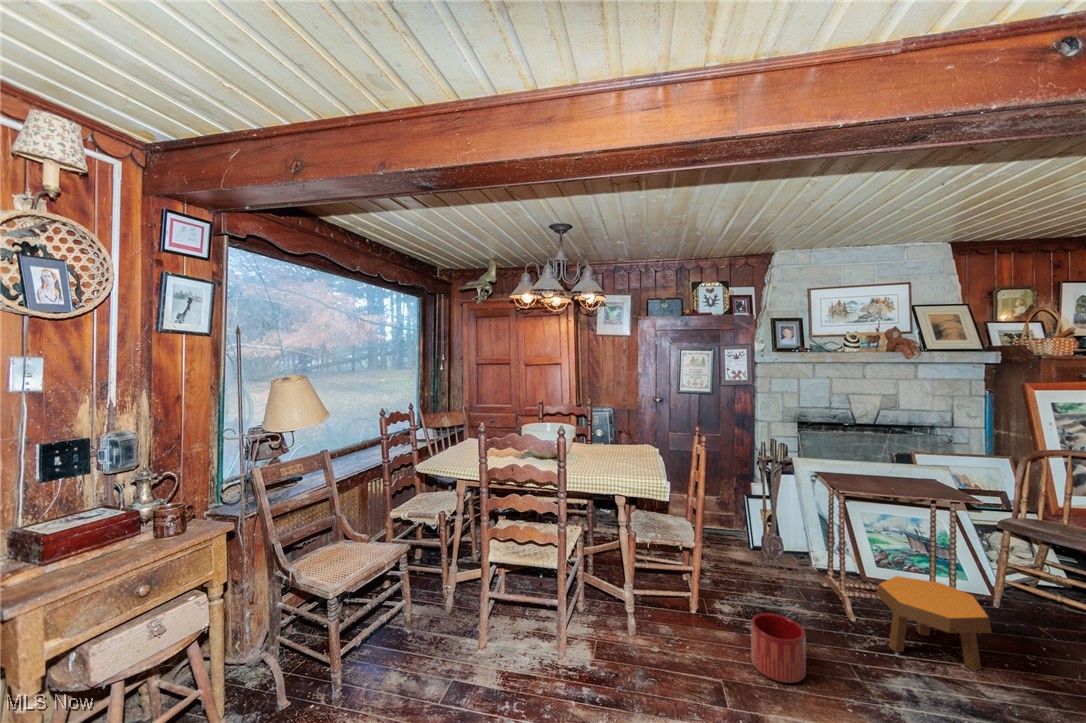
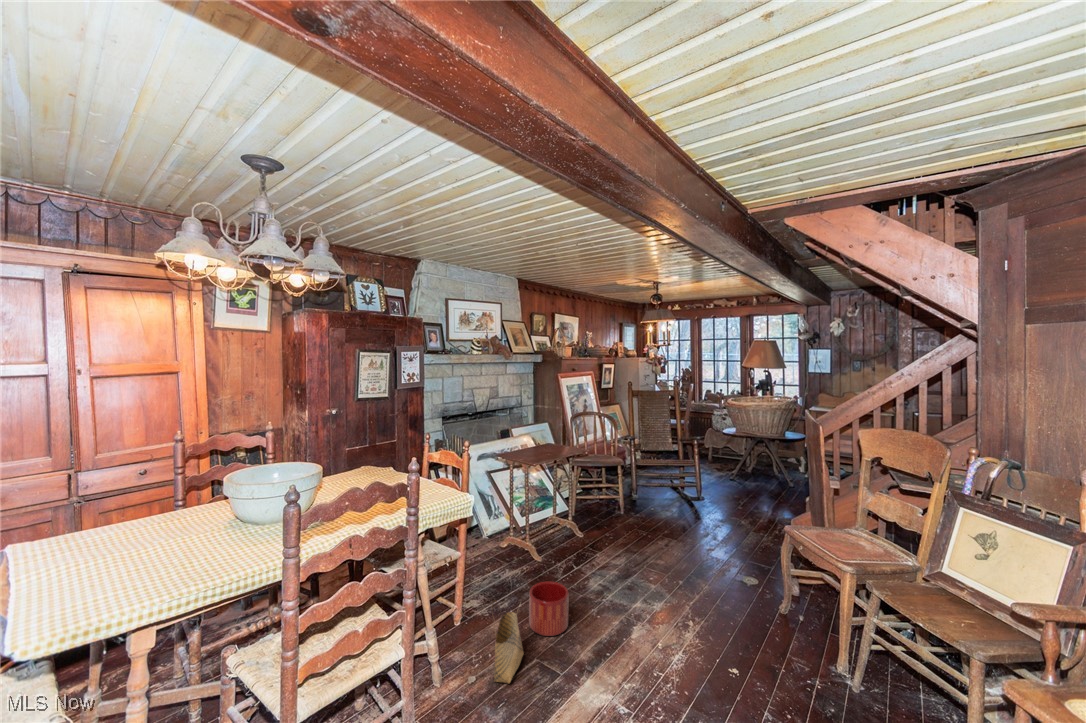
footstool: present [876,576,991,671] -> none [557,514,614,571]
woven basket: none [665,587,715,673] -> present [492,601,524,683]

